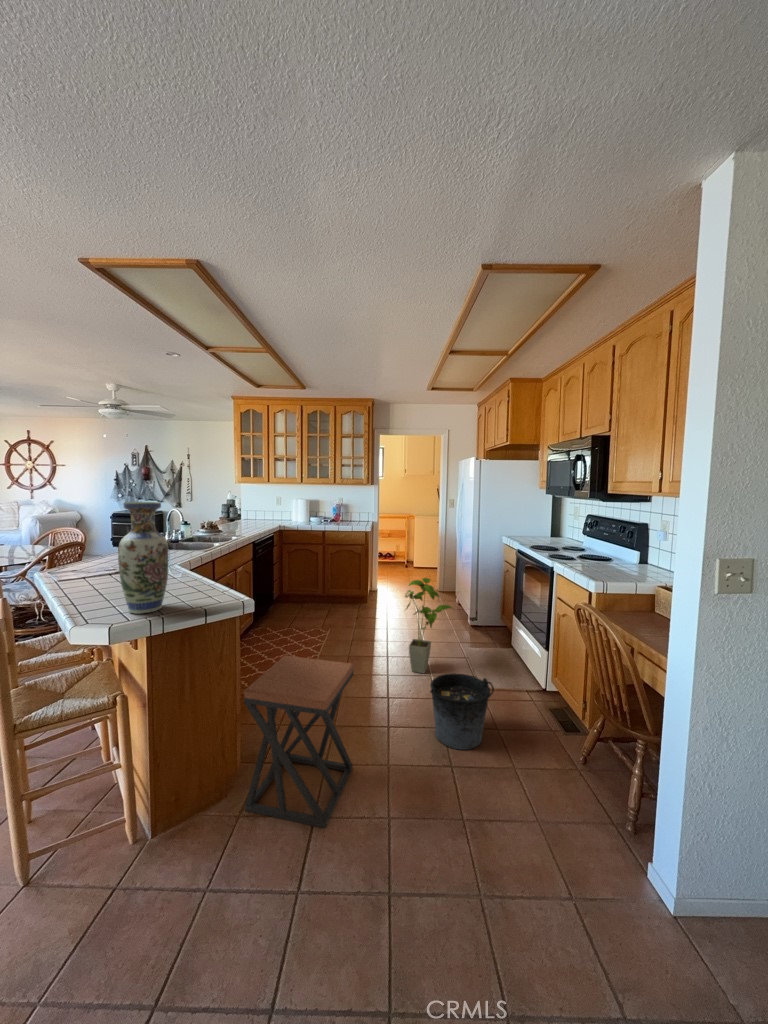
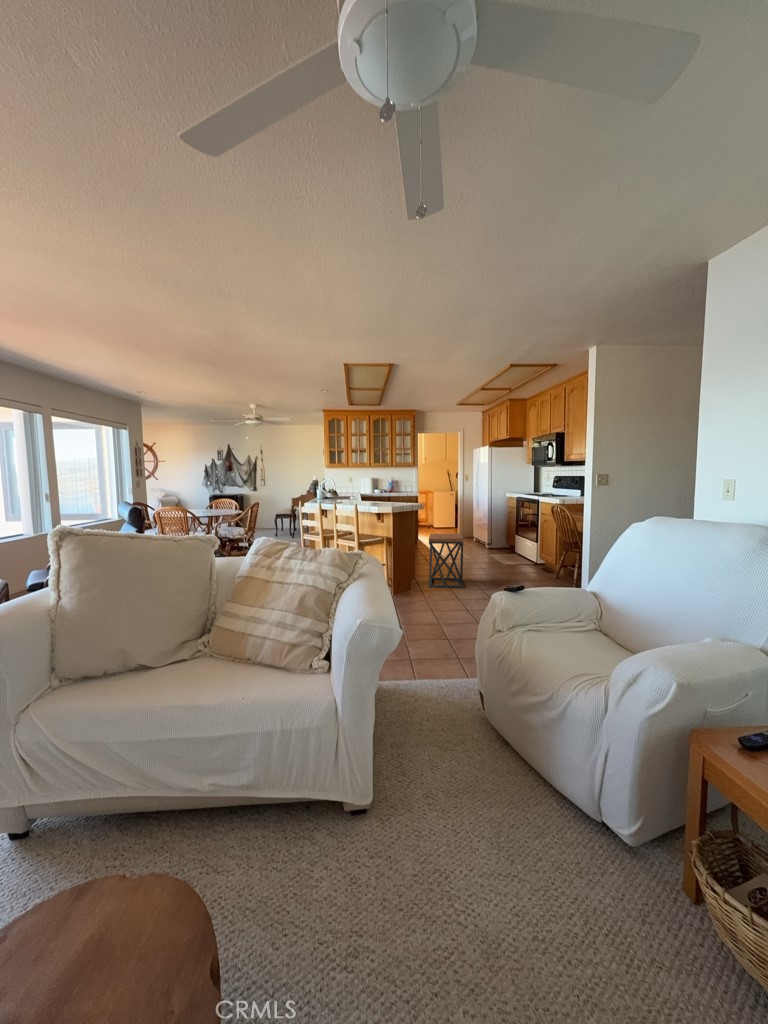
vase: present [118,502,169,614] -> none [386,465,402,507]
house plant: present [405,578,452,673] -> none [461,511,489,562]
bucket: present [430,673,494,750] -> none [488,547,518,575]

